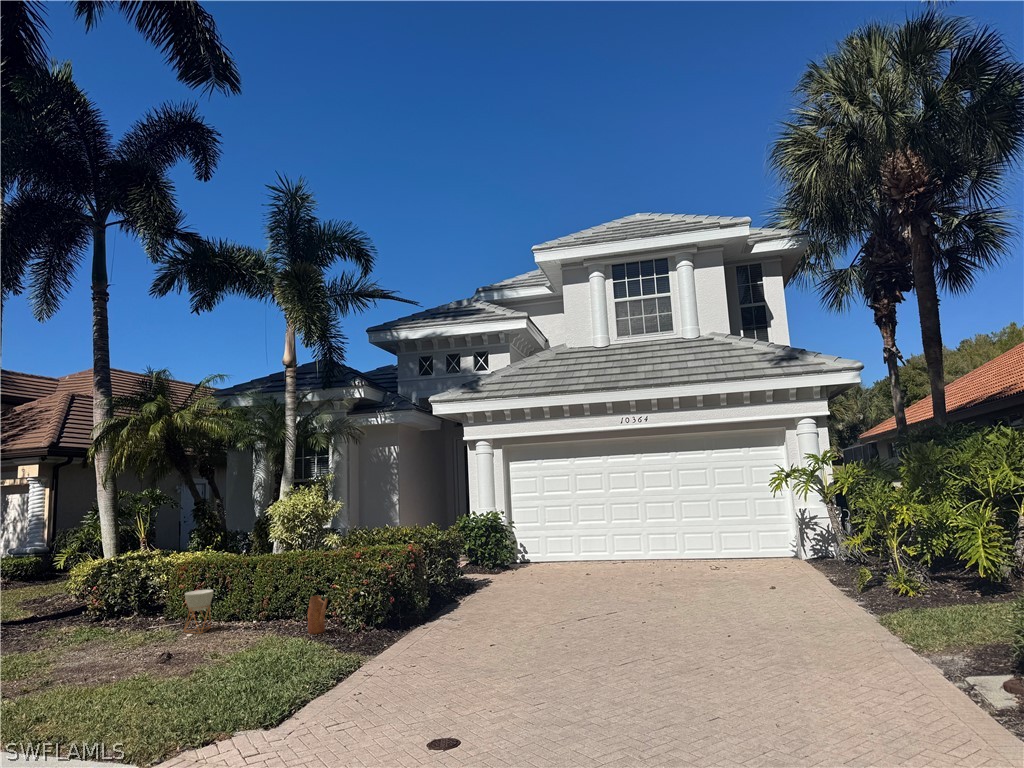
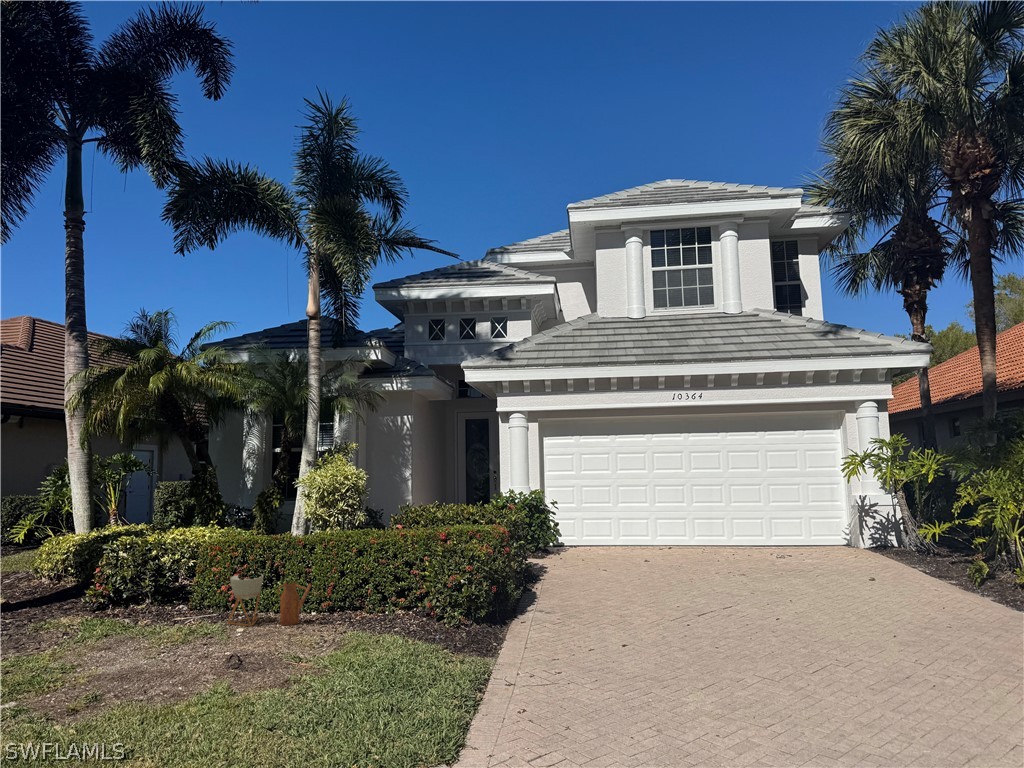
watering can: present [308,596,328,634] -> present [277,582,312,626]

